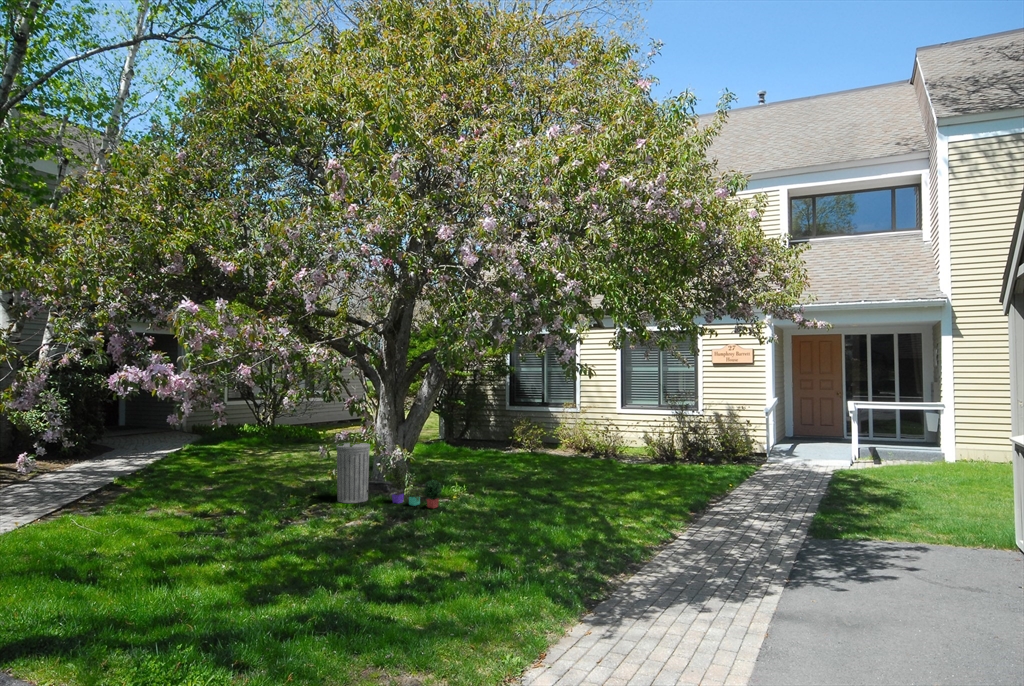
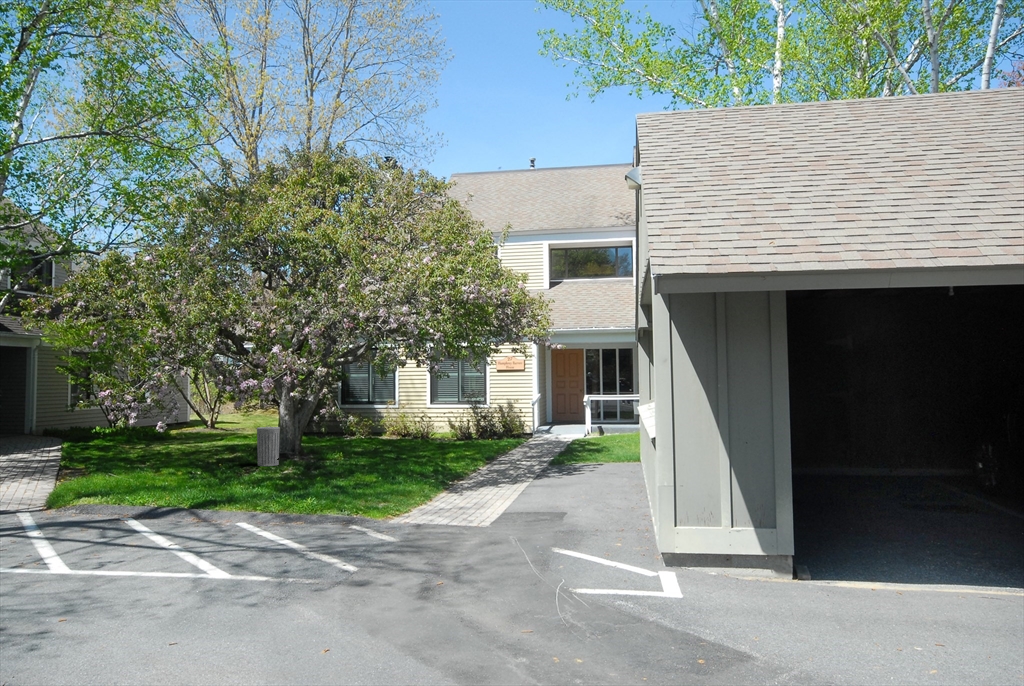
potted plant: present [391,463,442,508] -> none [295,433,335,465]

